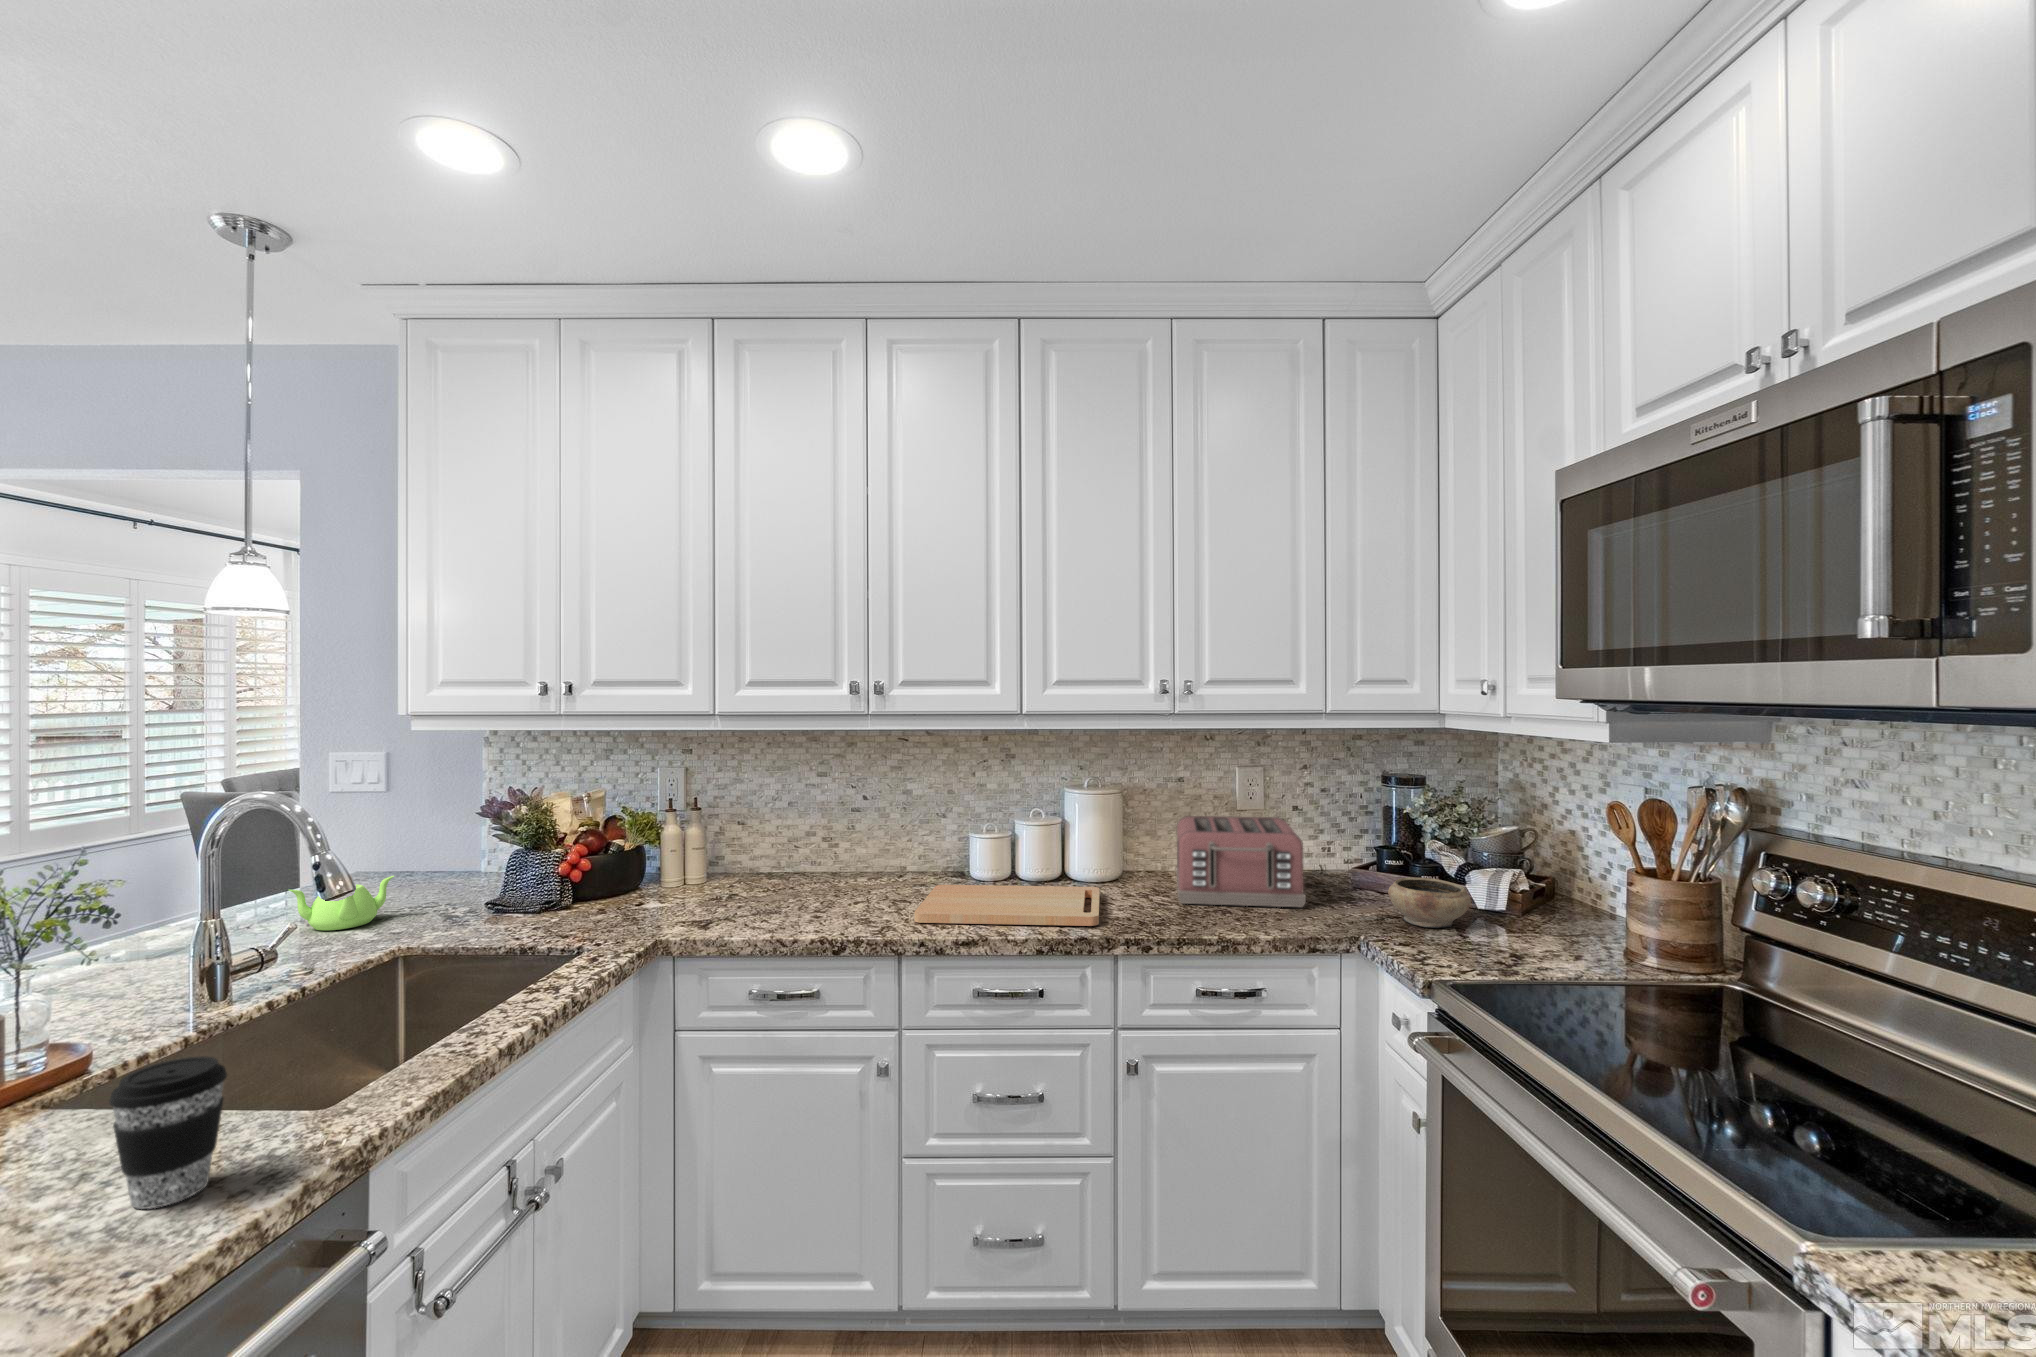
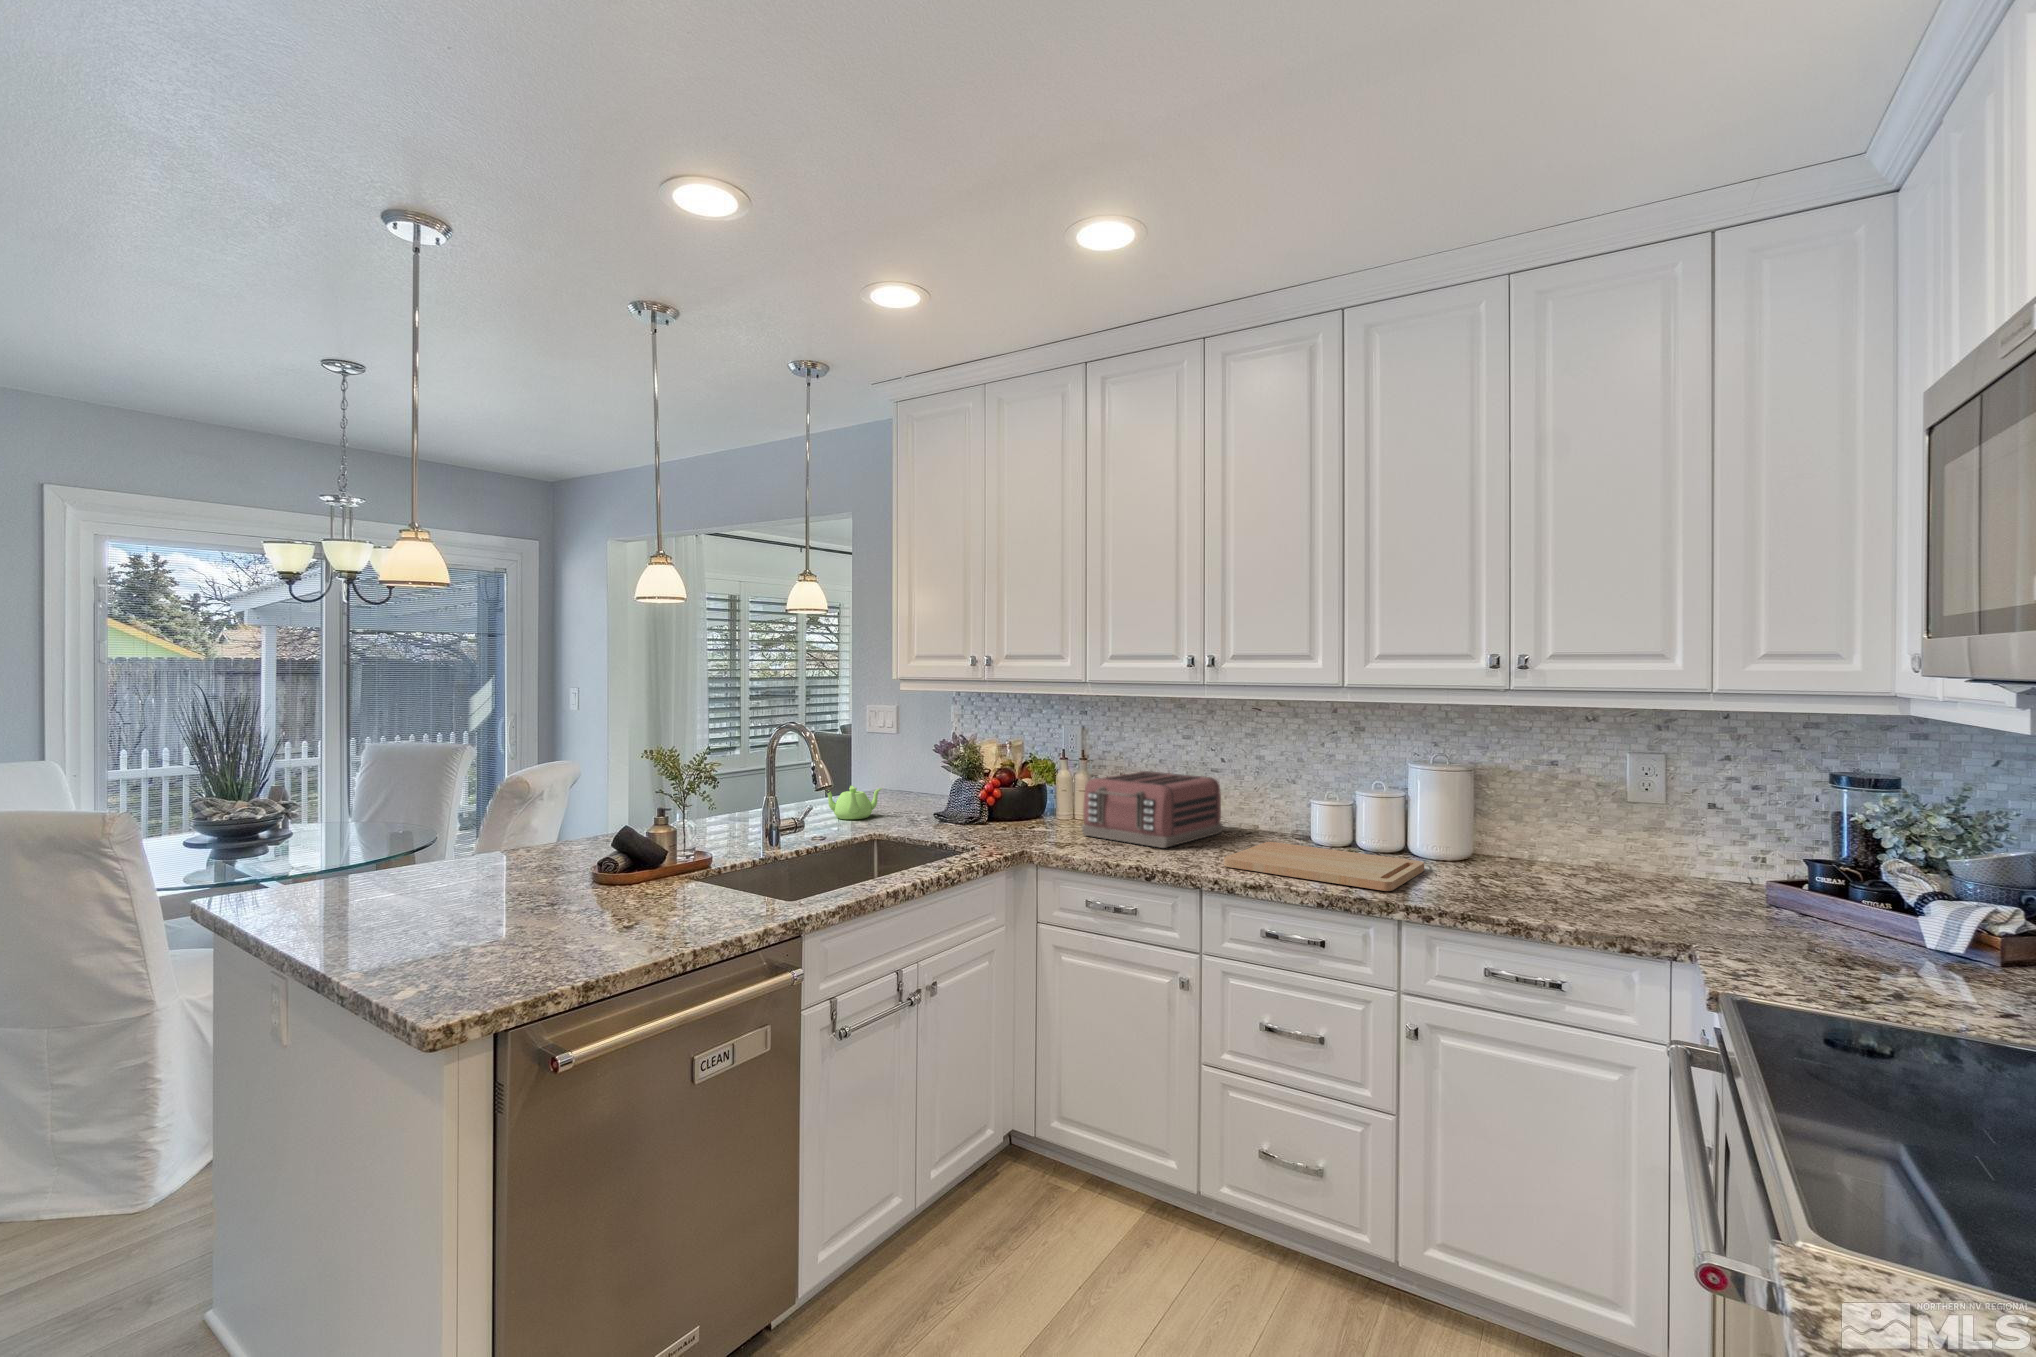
toaster: present [1176,816,1306,907] -> present [1082,771,1223,848]
ceramic bowl: present [1388,877,1471,928] -> none [1762,892,1884,955]
coffee cup: present [109,1056,227,1209] -> none [678,851,727,924]

